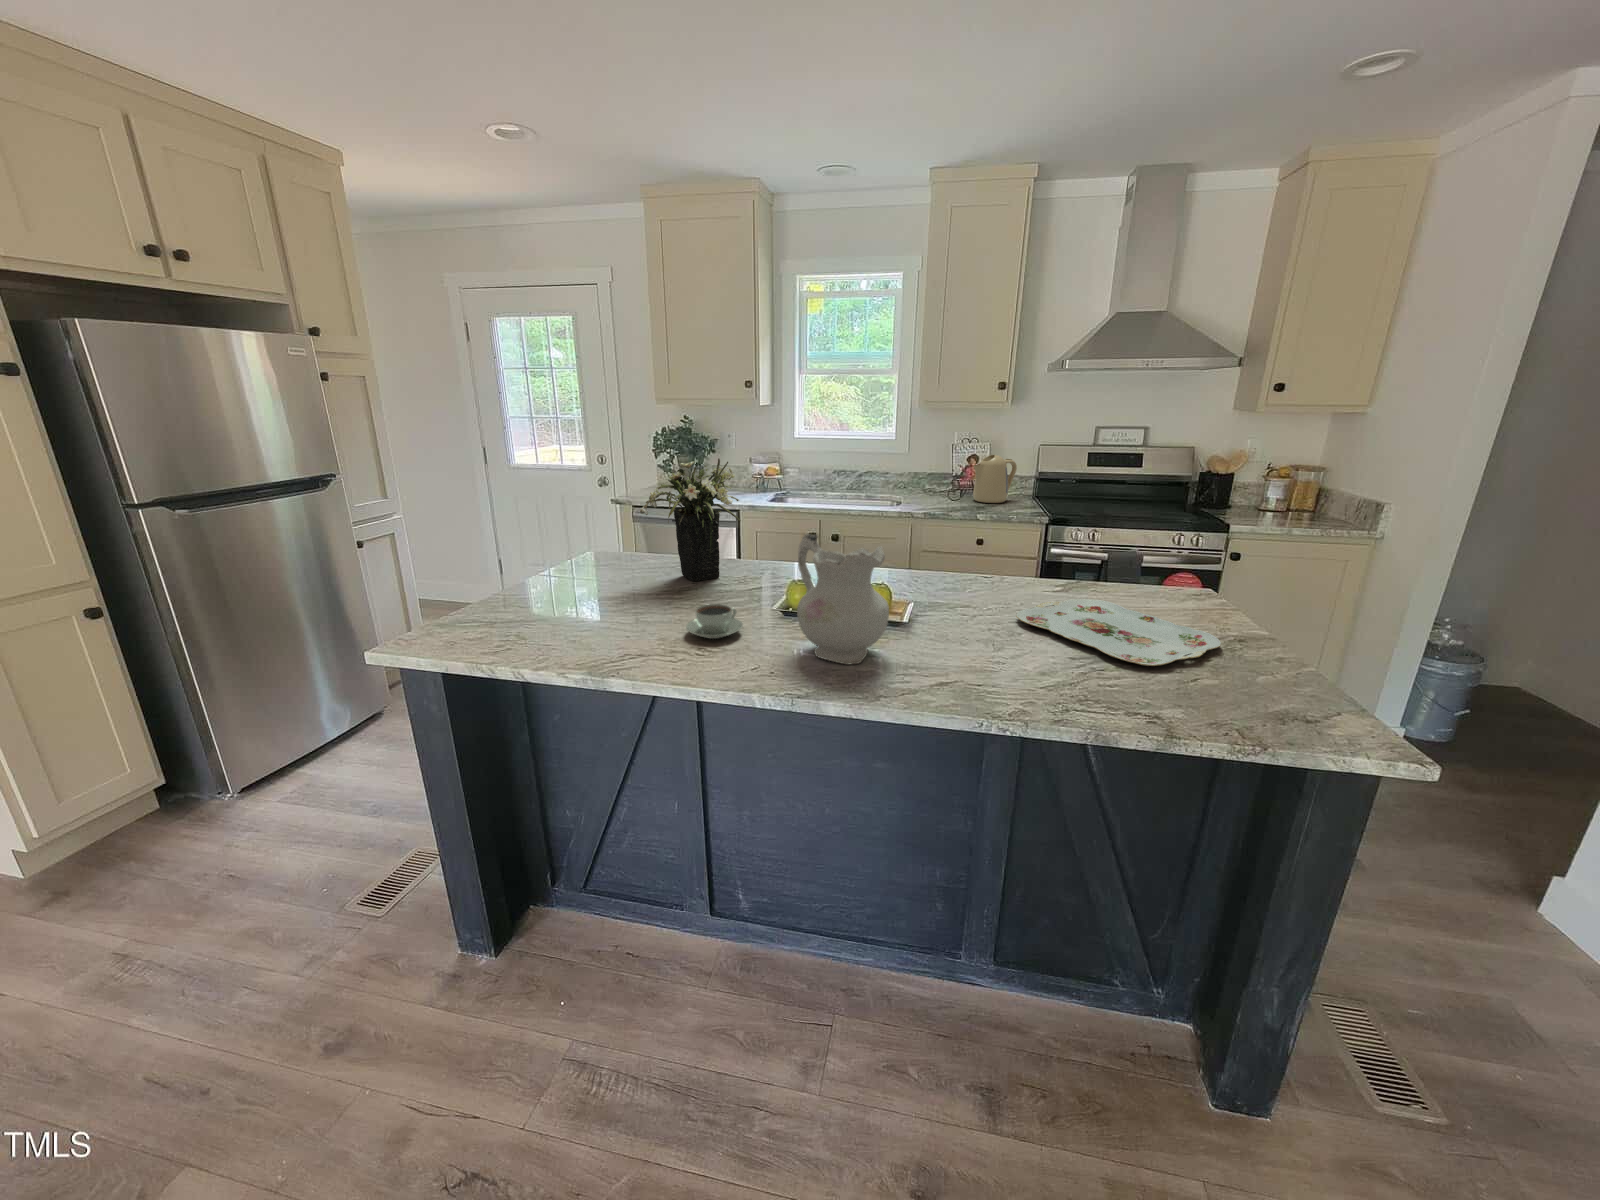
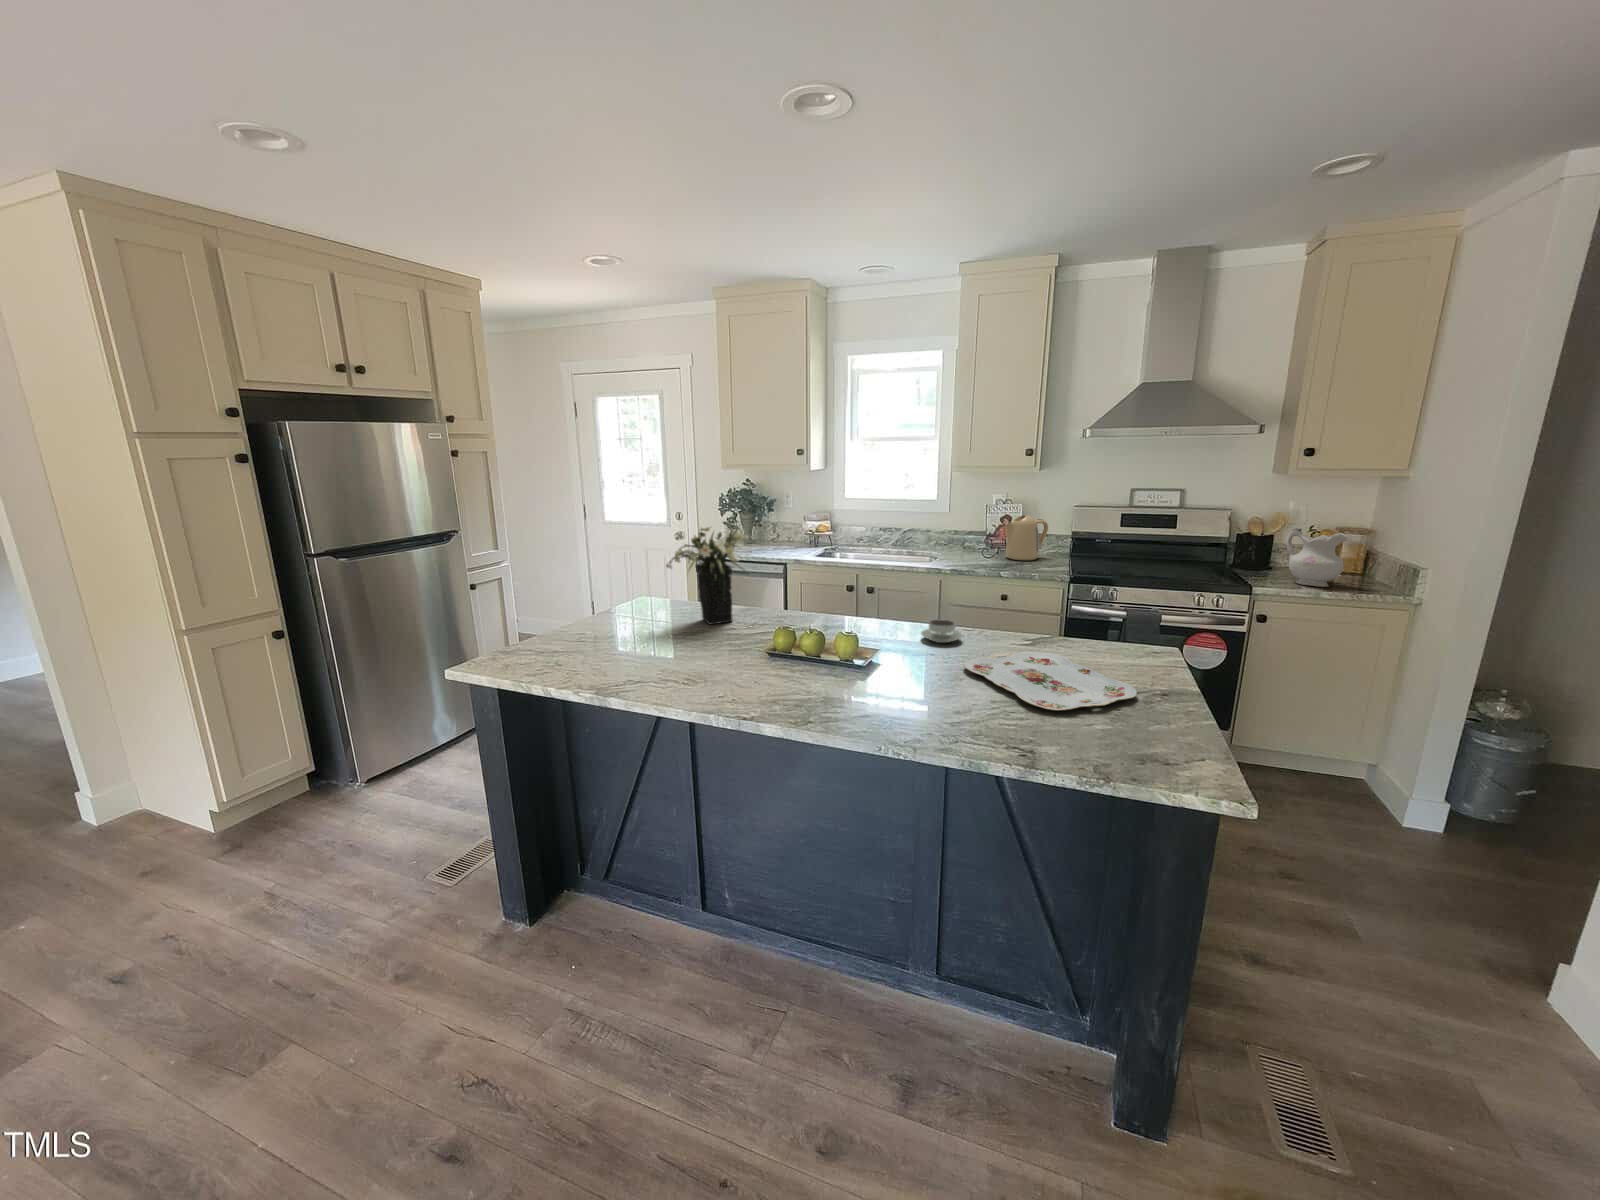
ceramic pitcher: present [797,534,889,664] -> present [1286,528,1347,587]
coffee cup: present [686,604,743,639] -> present [921,619,962,643]

